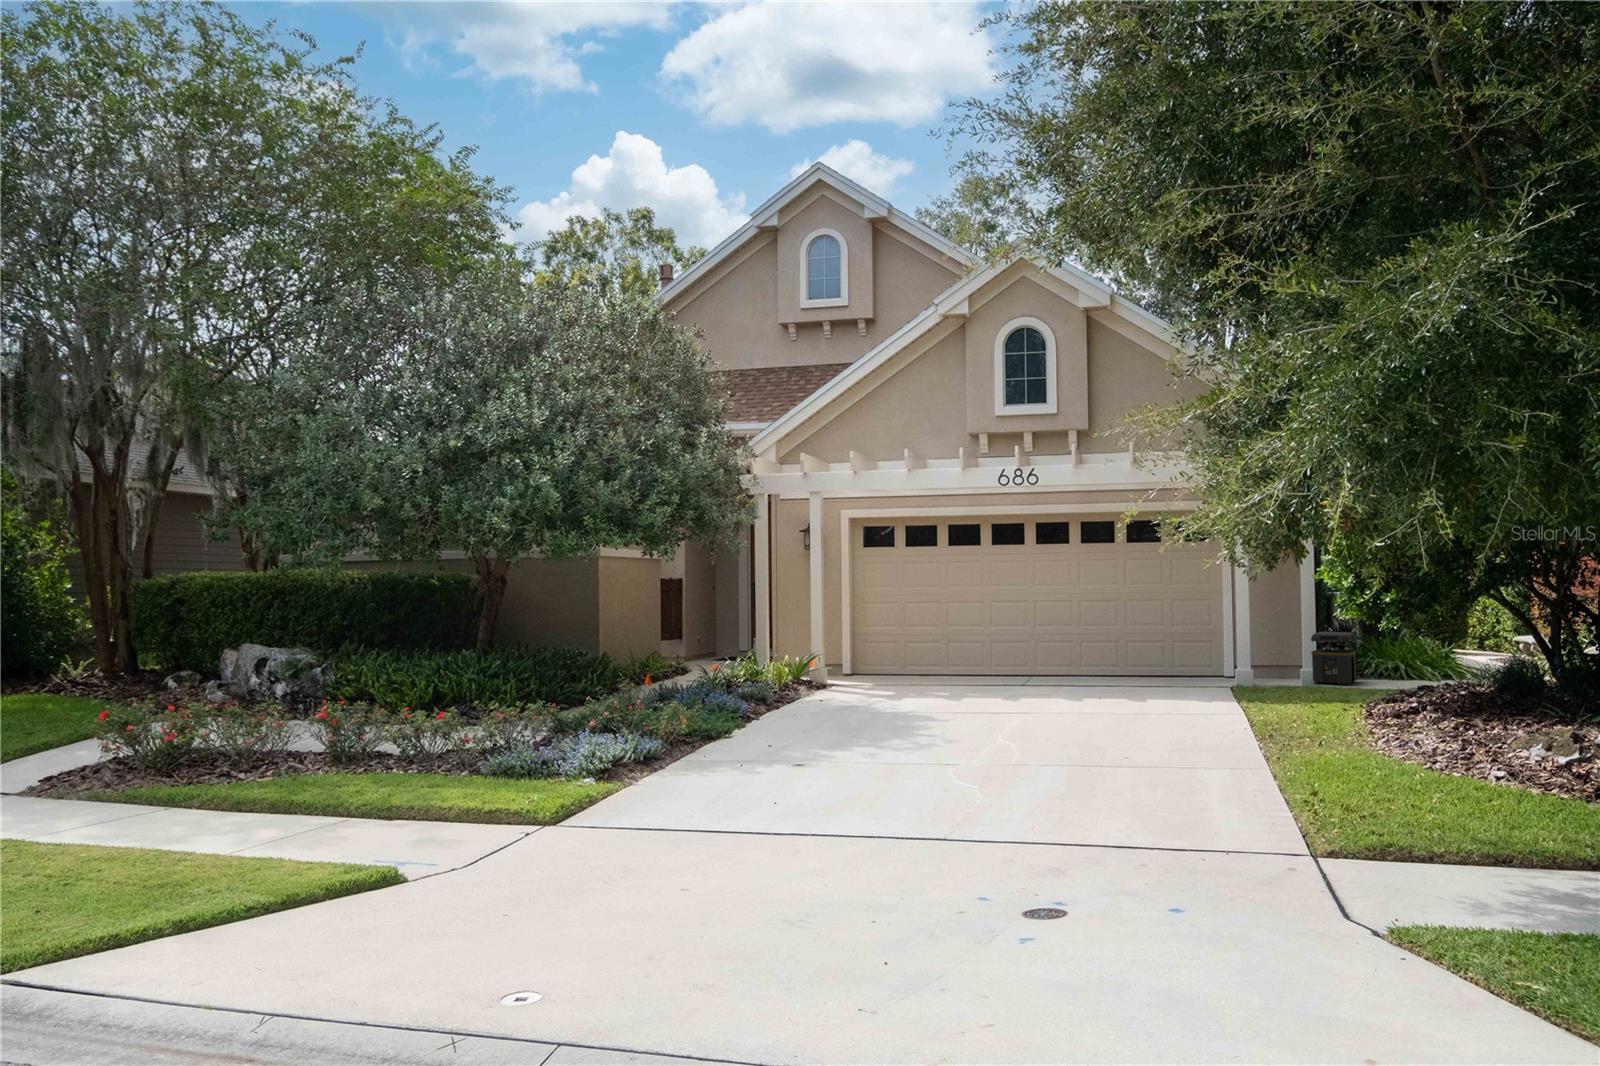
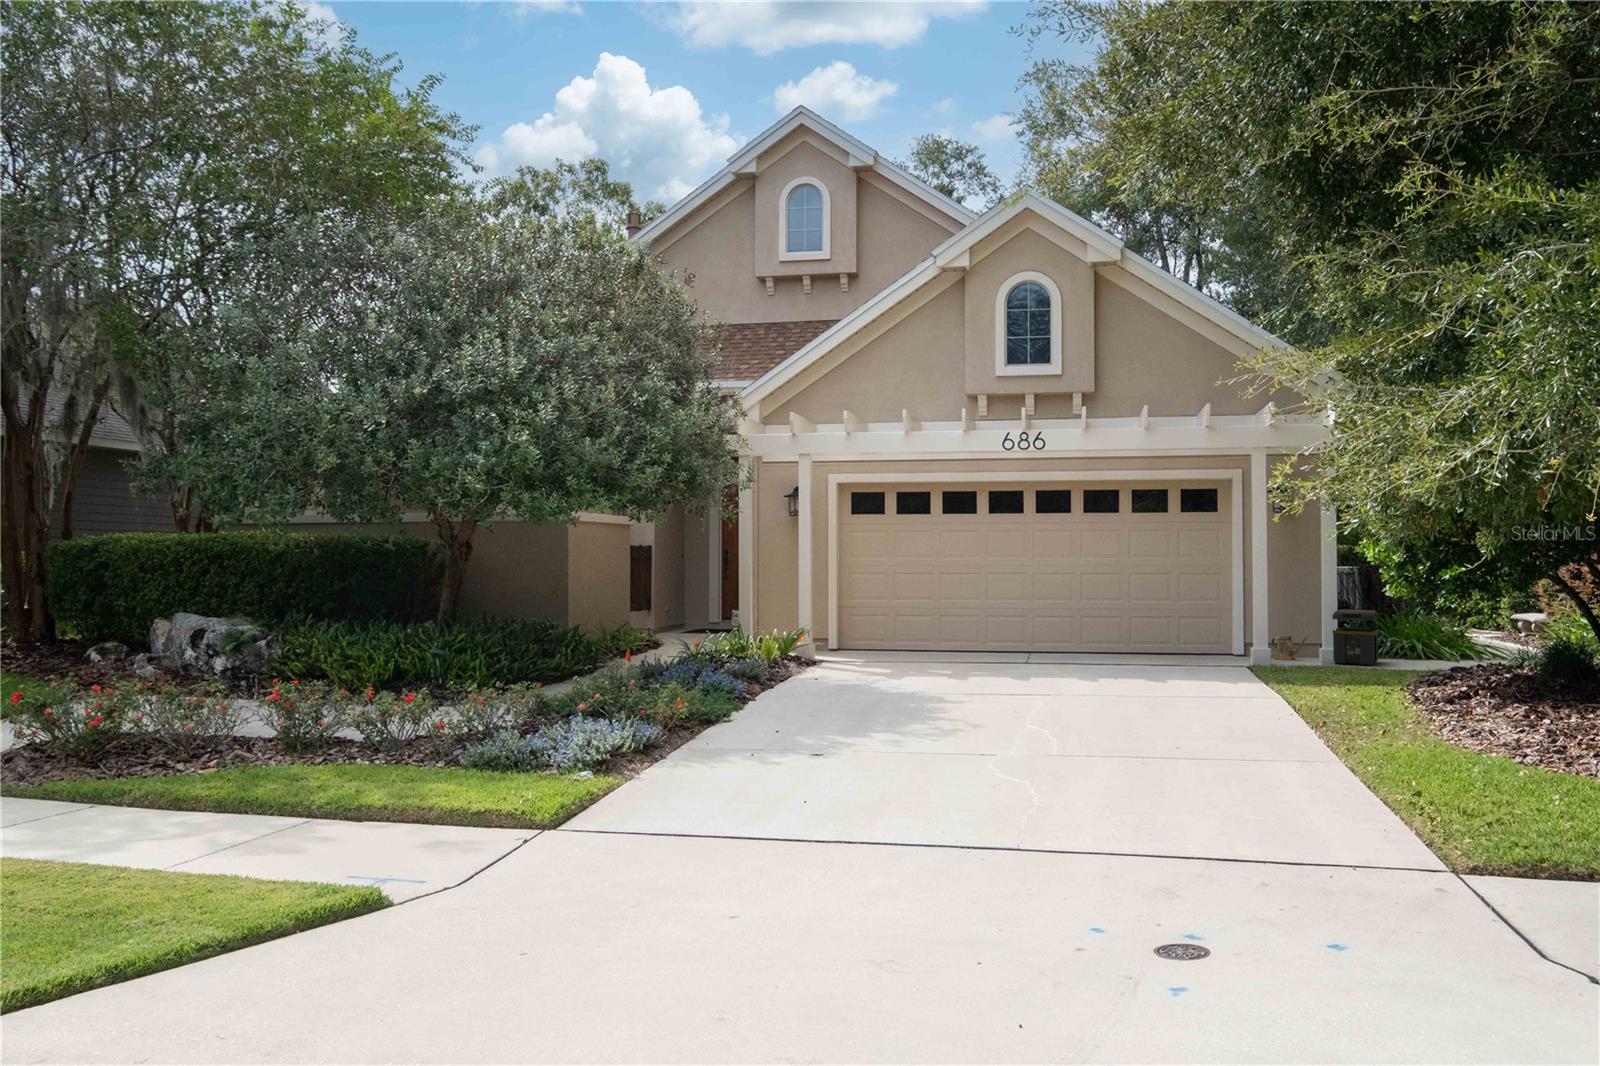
watering can: none [1257,657,1290,680] -> present [1272,636,1309,660]

